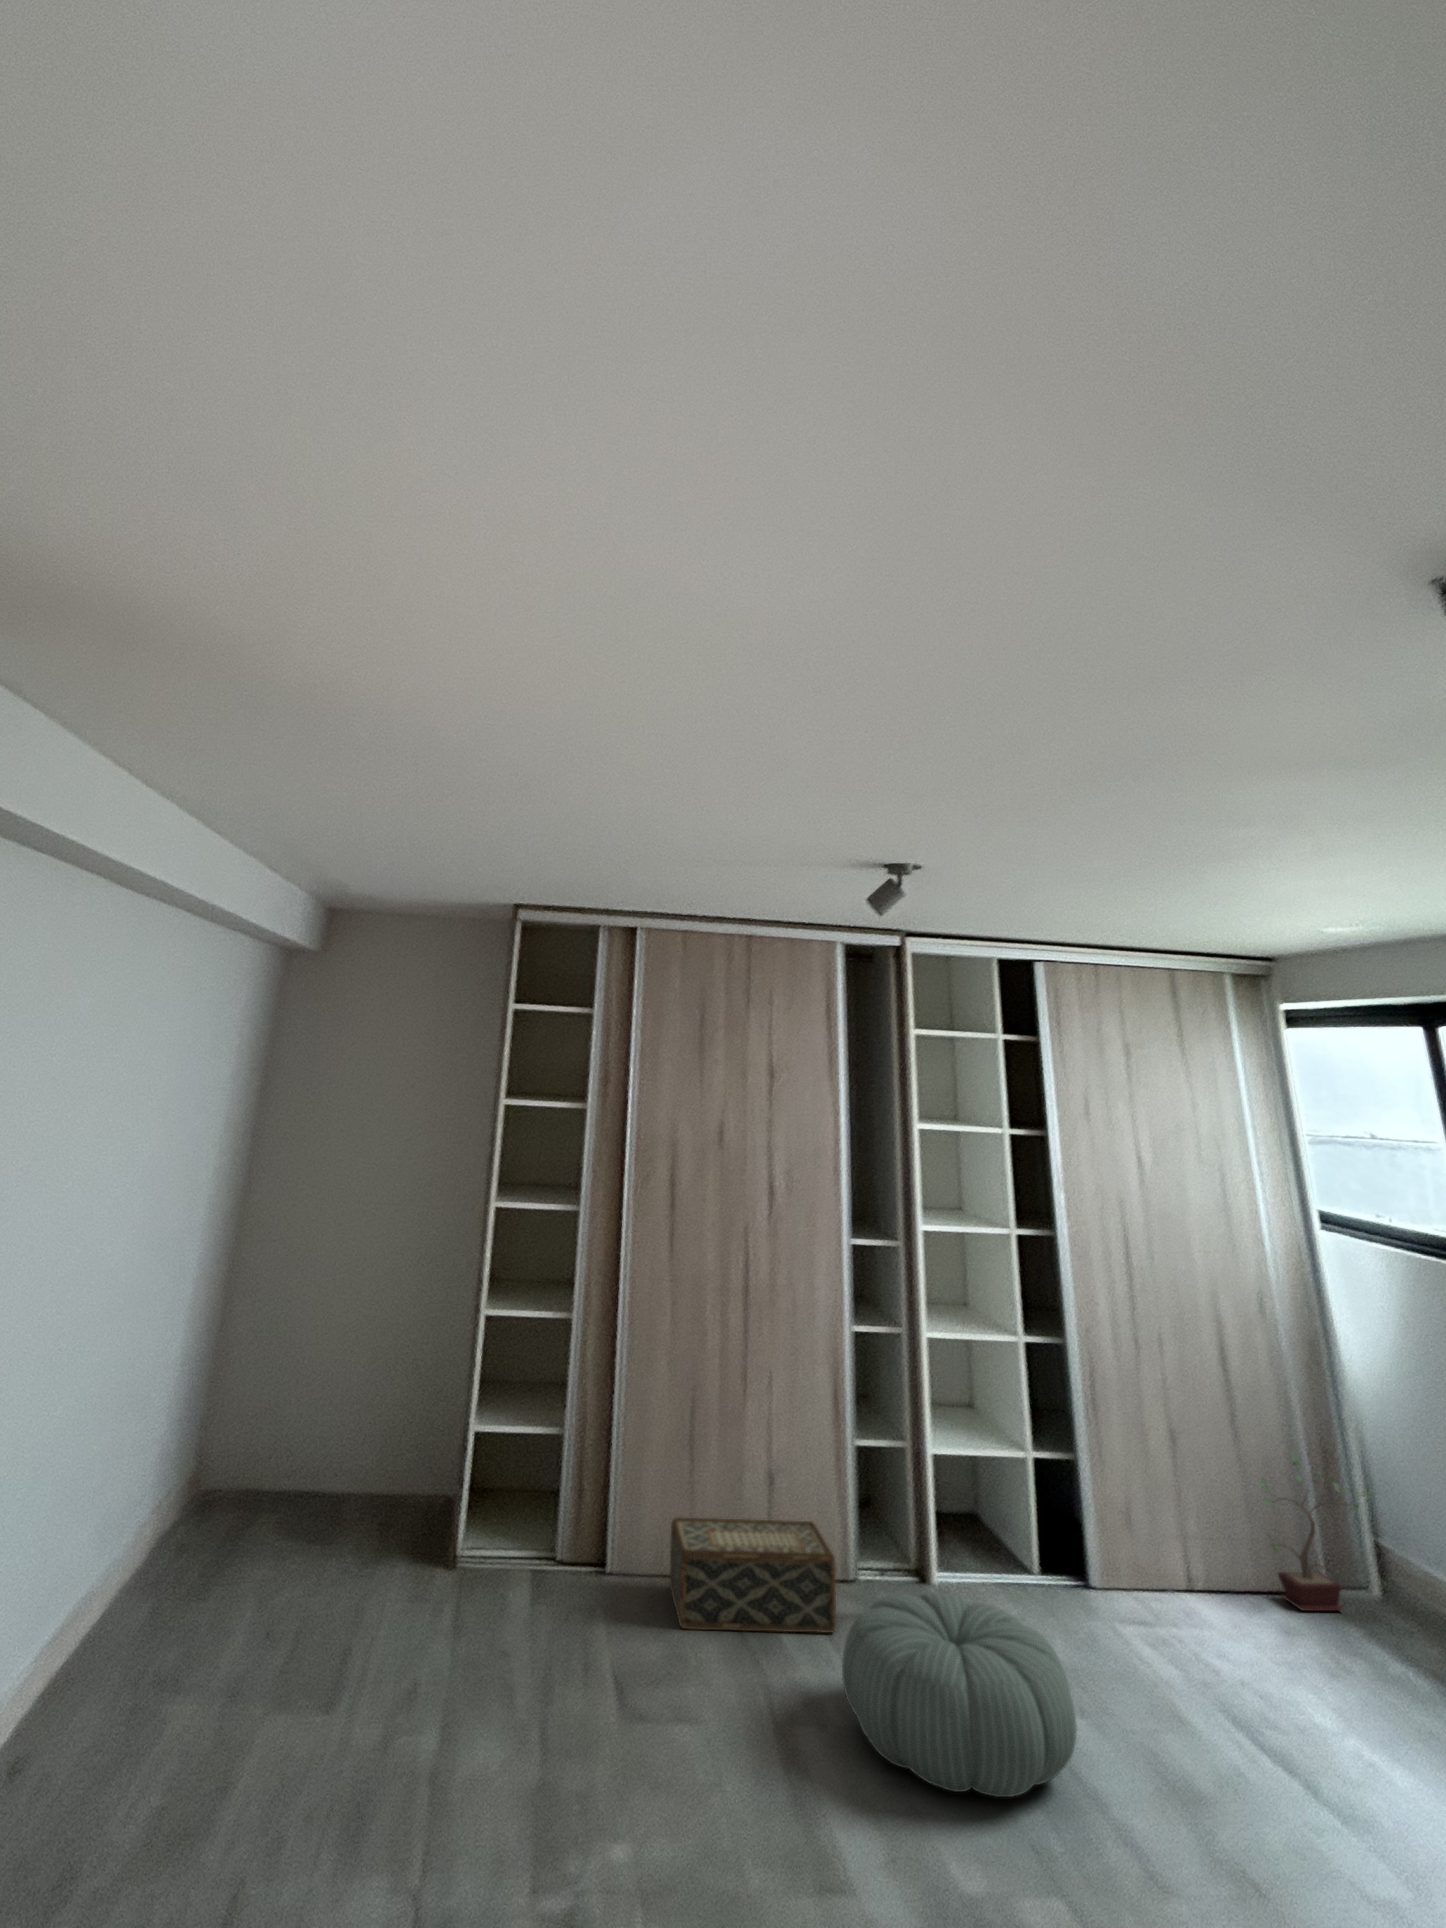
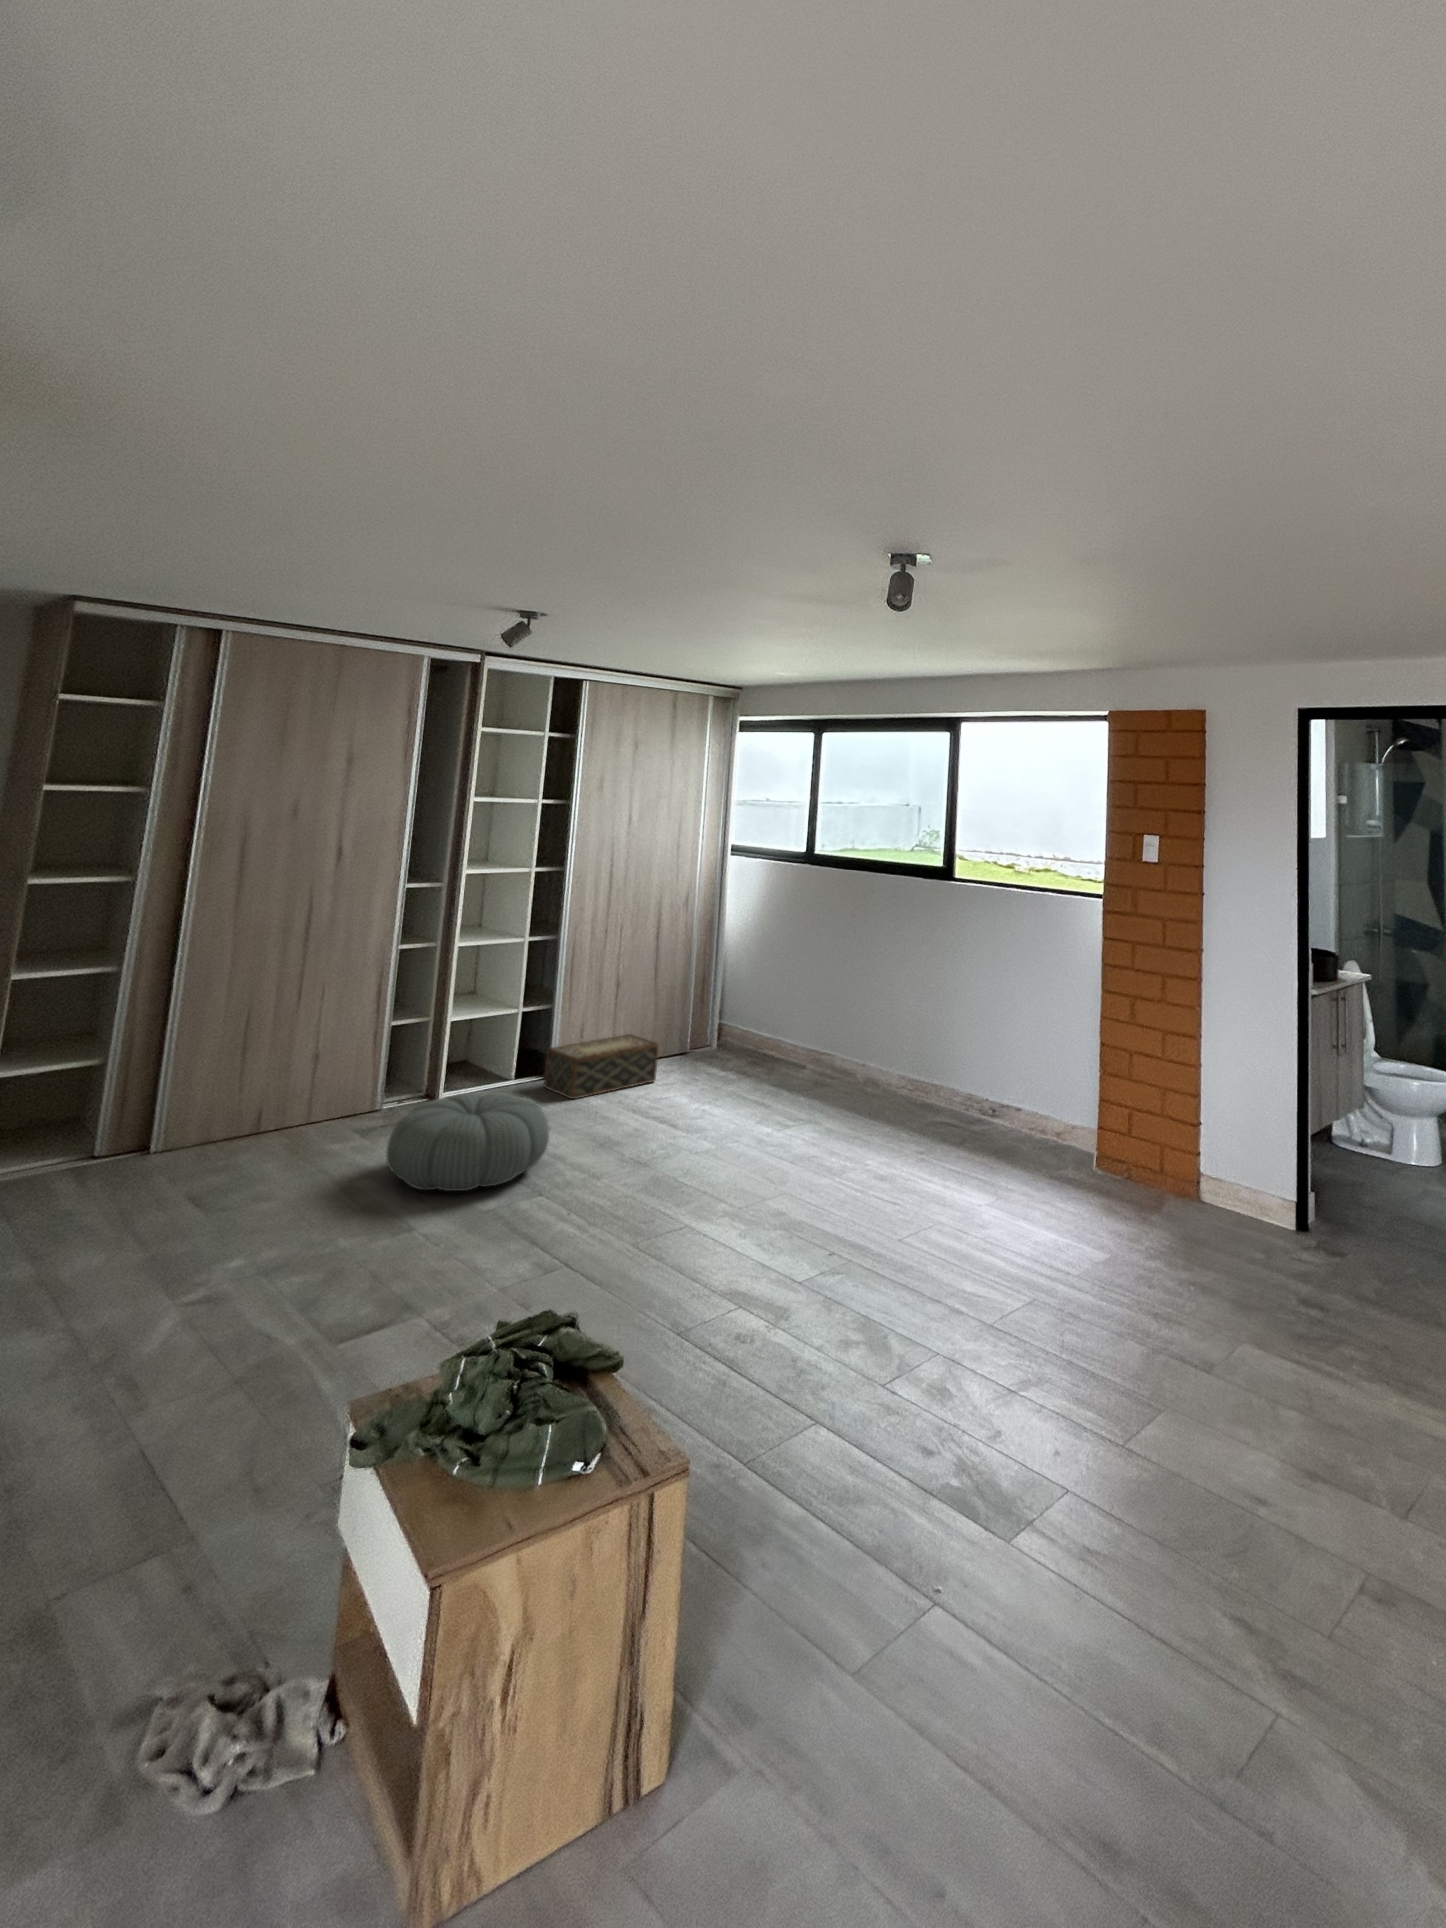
potted plant: present [1260,1451,1372,1611] -> none [664,981,730,1066]
woven basket: present [670,1517,836,1632] -> present [544,1034,658,1099]

